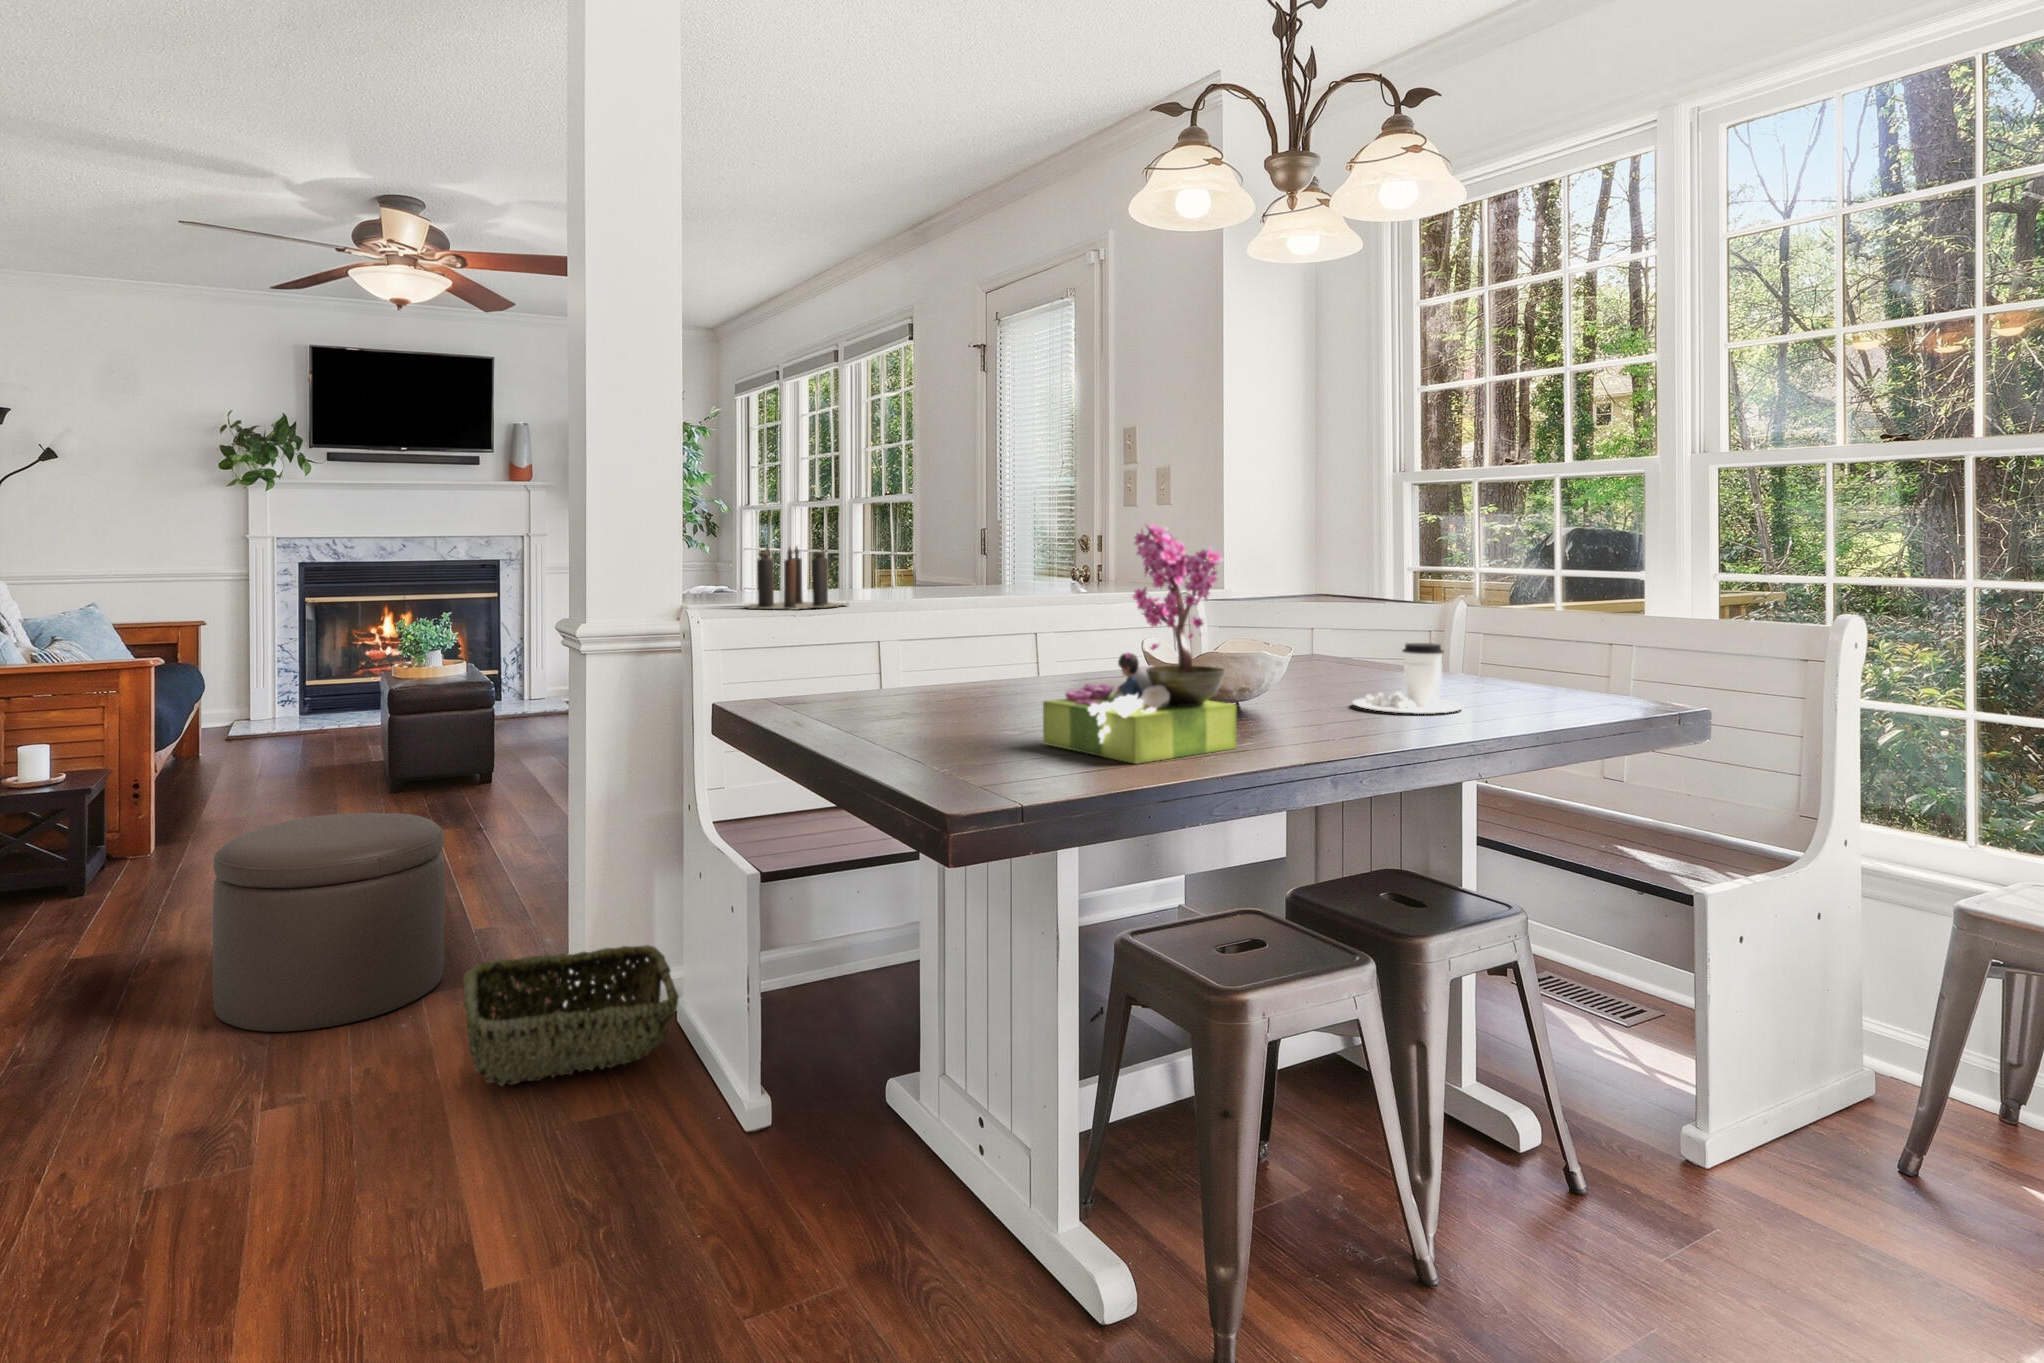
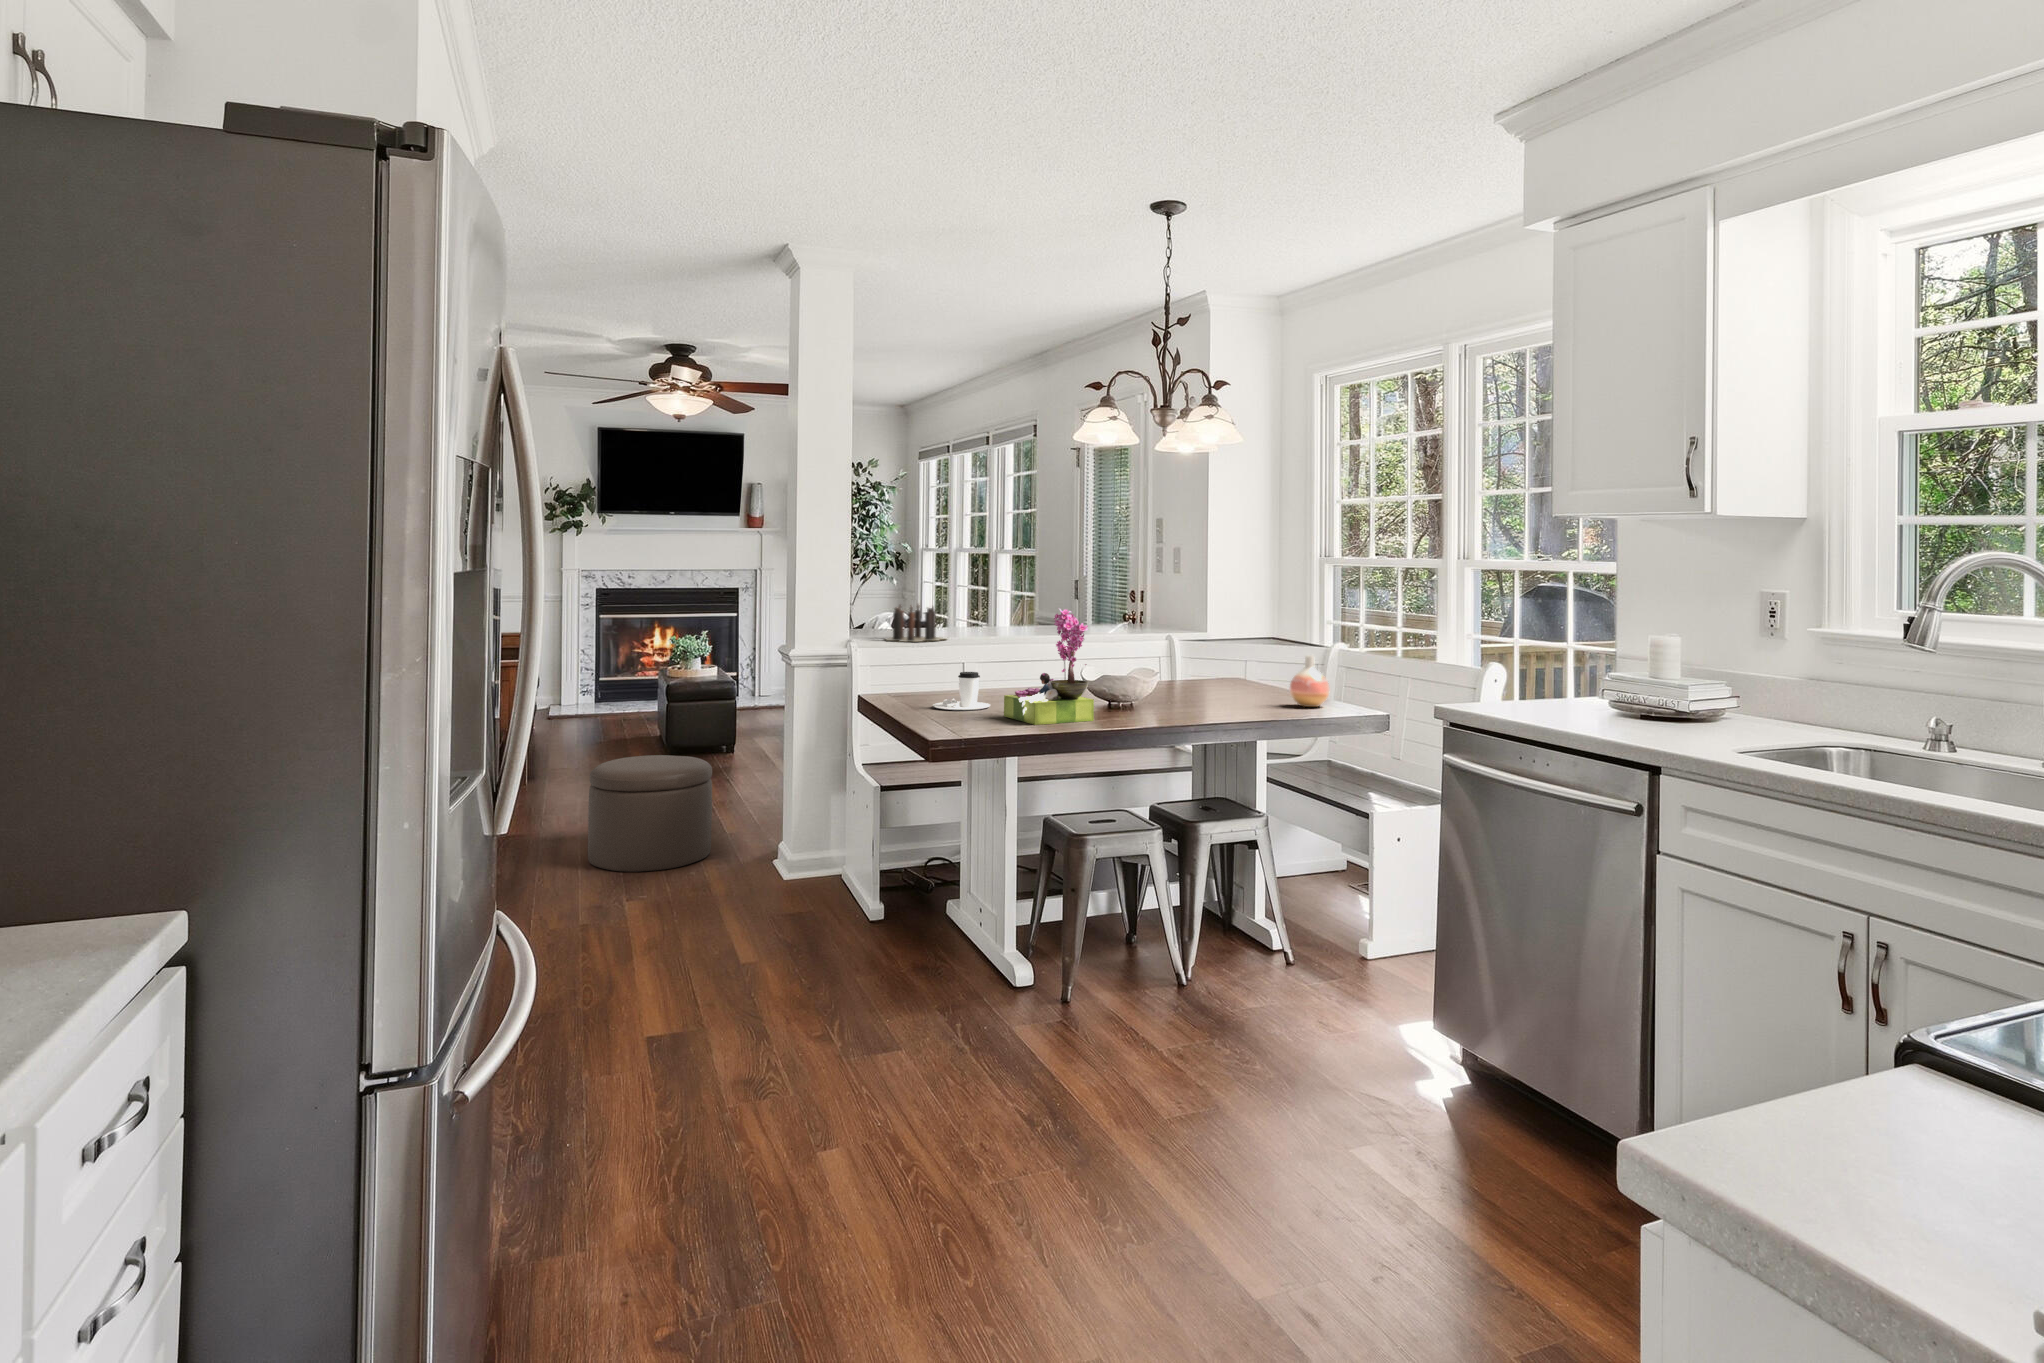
vase: none [1520,610,1598,704] -> present [1290,655,1329,707]
coffee cup: present [1353,643,1464,714] -> present [932,672,991,710]
woven basket: present [463,945,679,1086] -> none [725,832,840,898]

